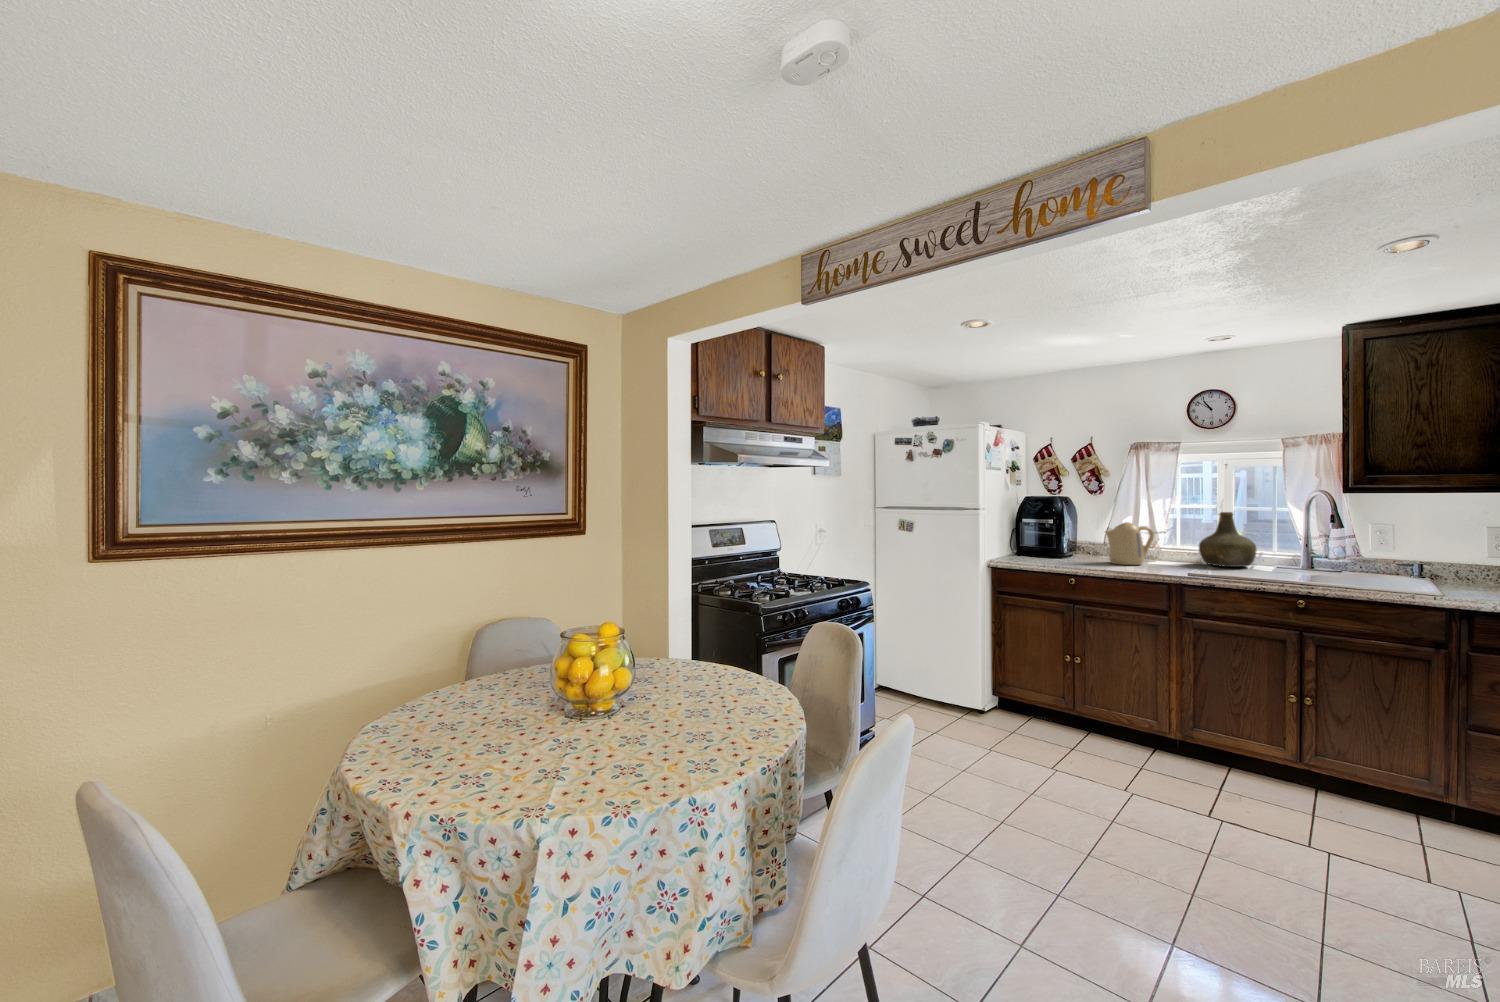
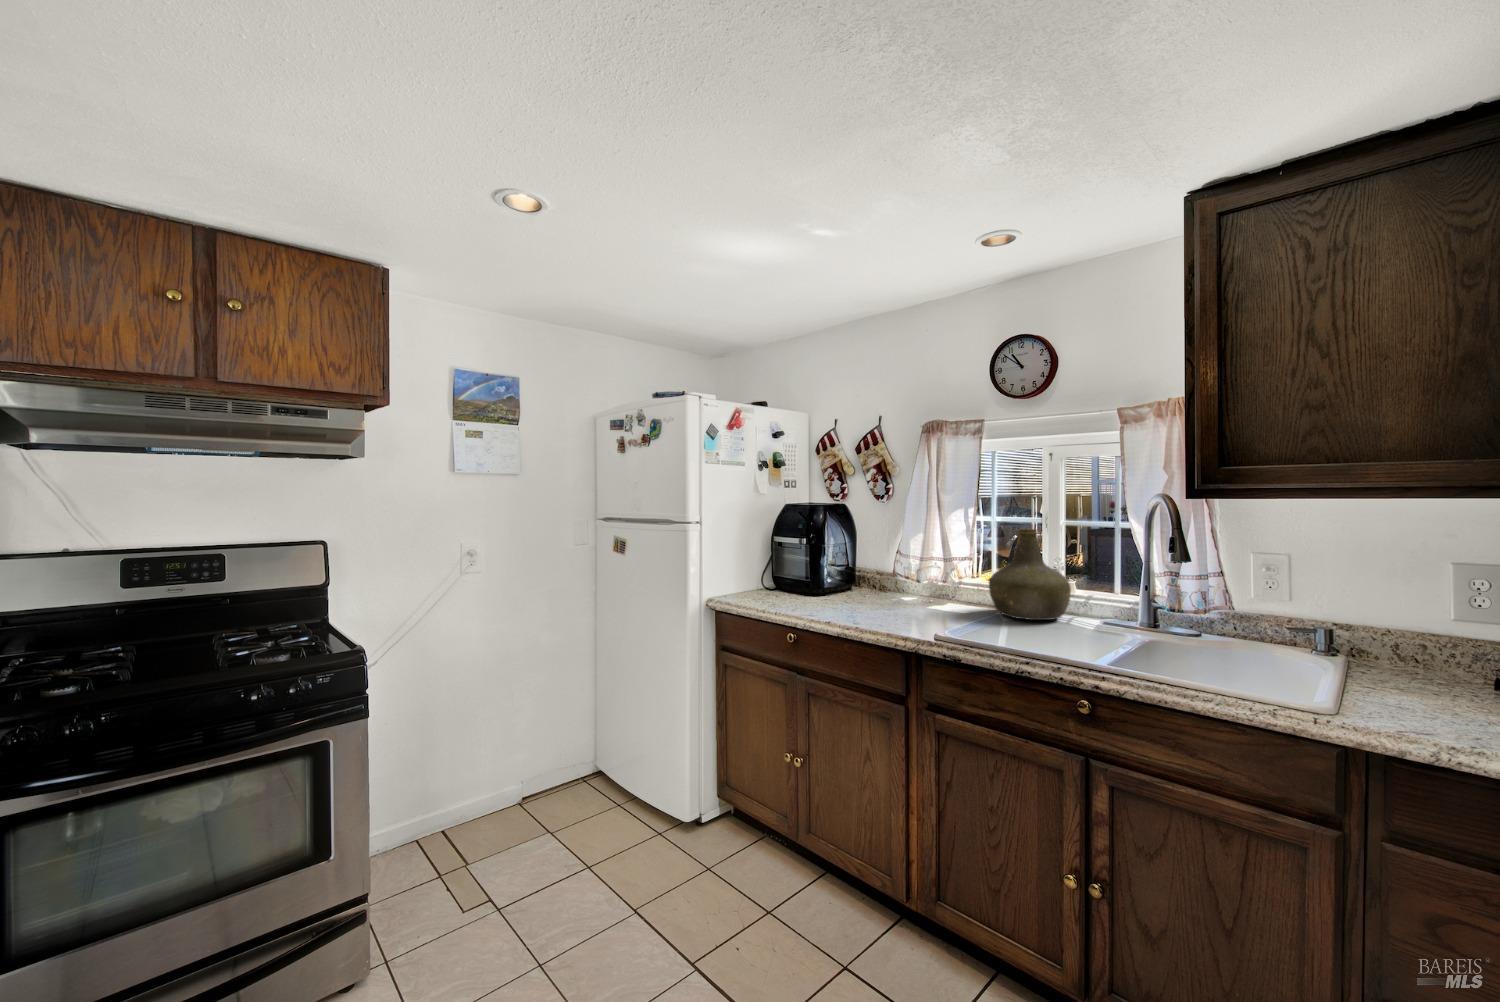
kettle: present [1105,522,1154,565] -> none [854,544,922,612]

